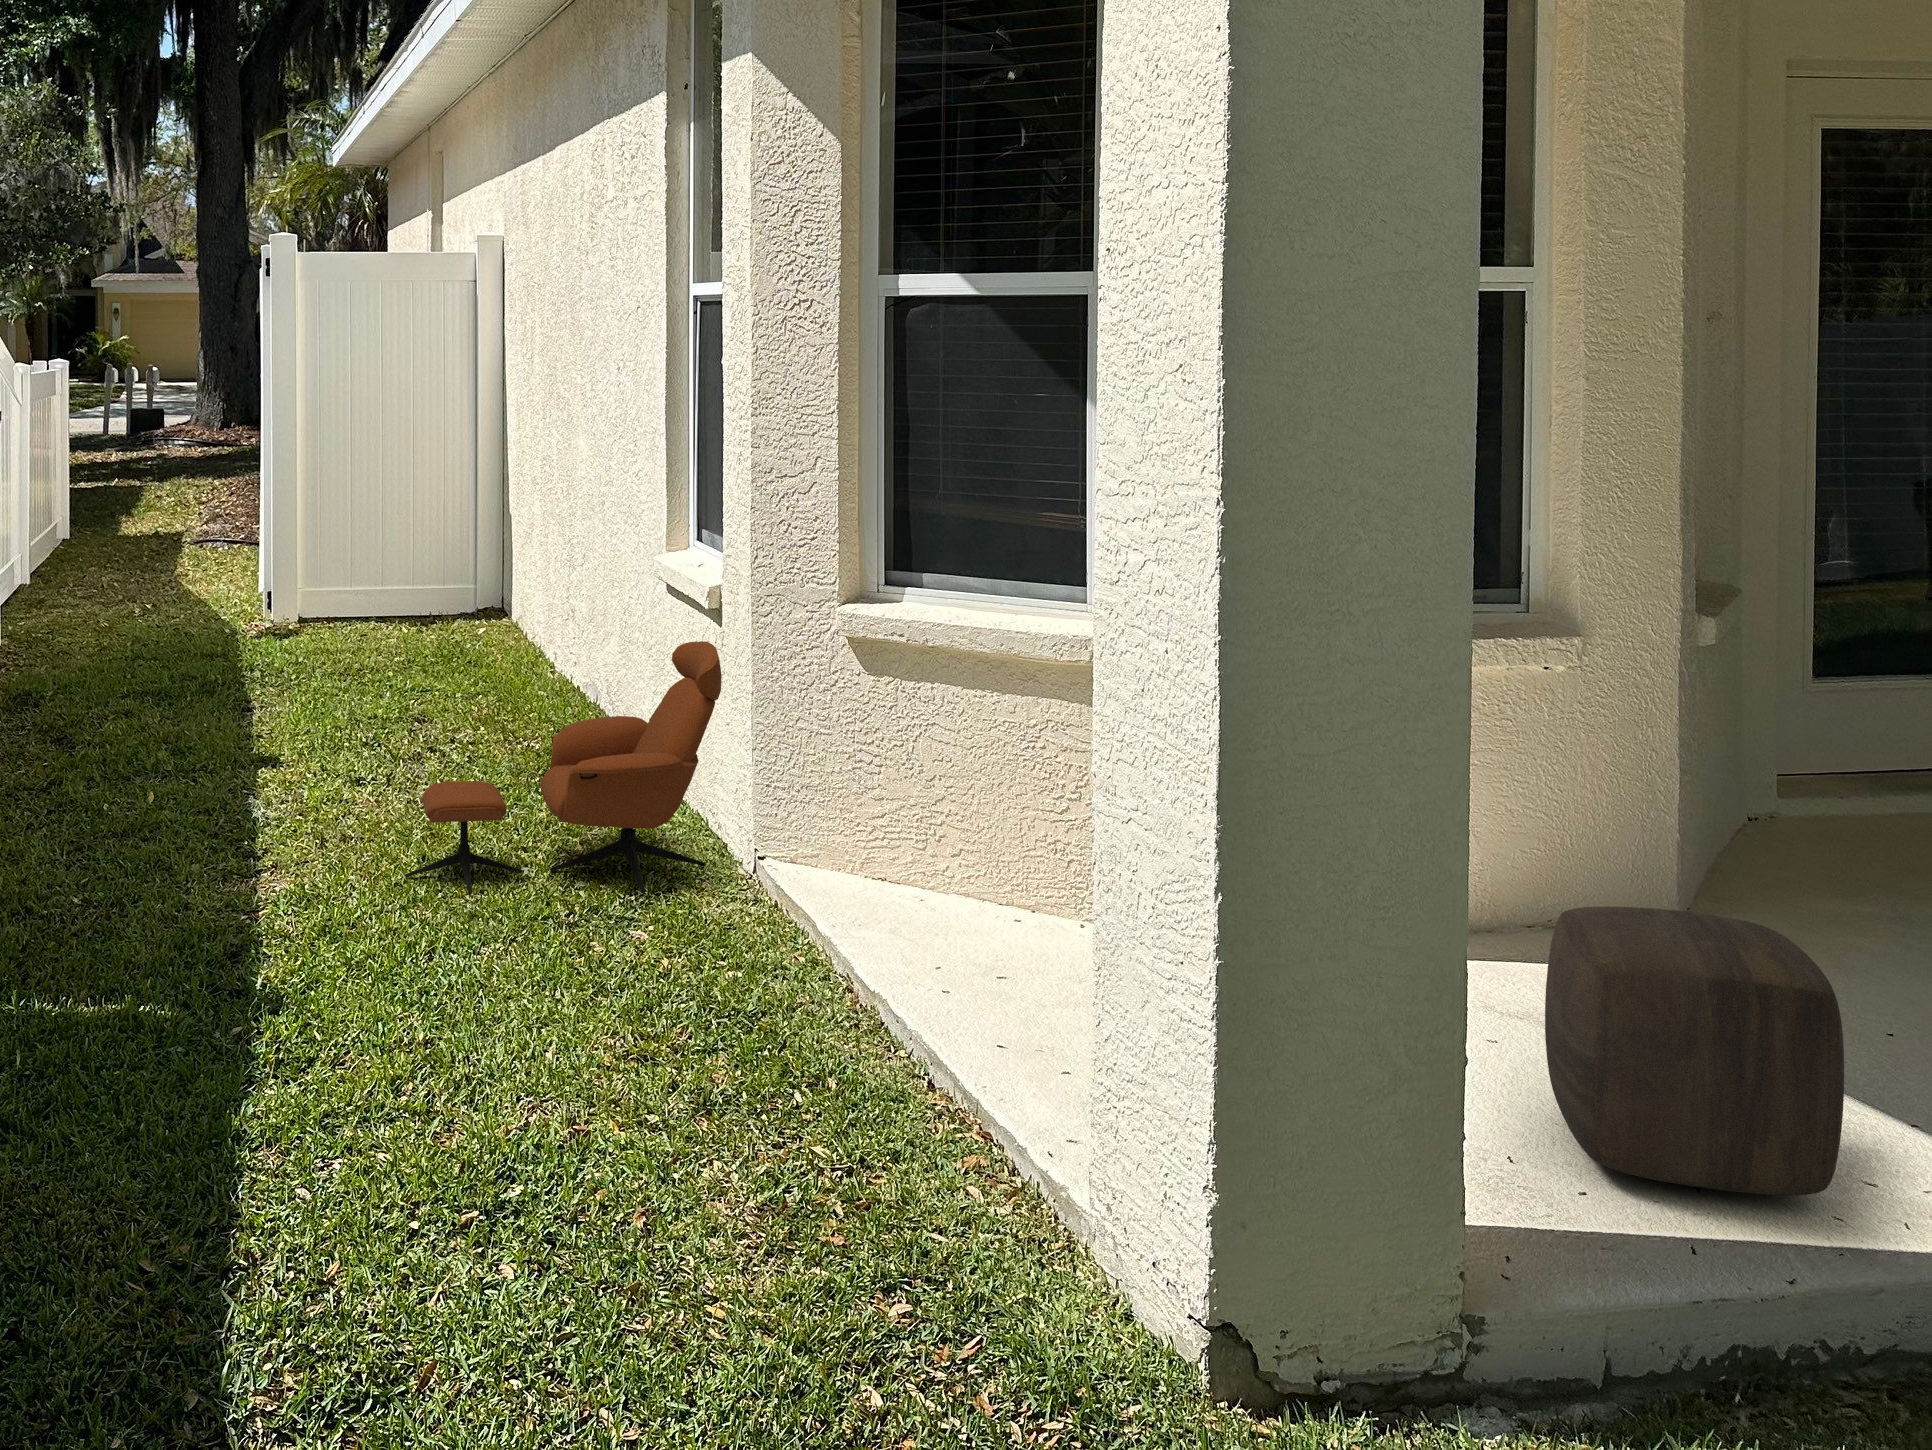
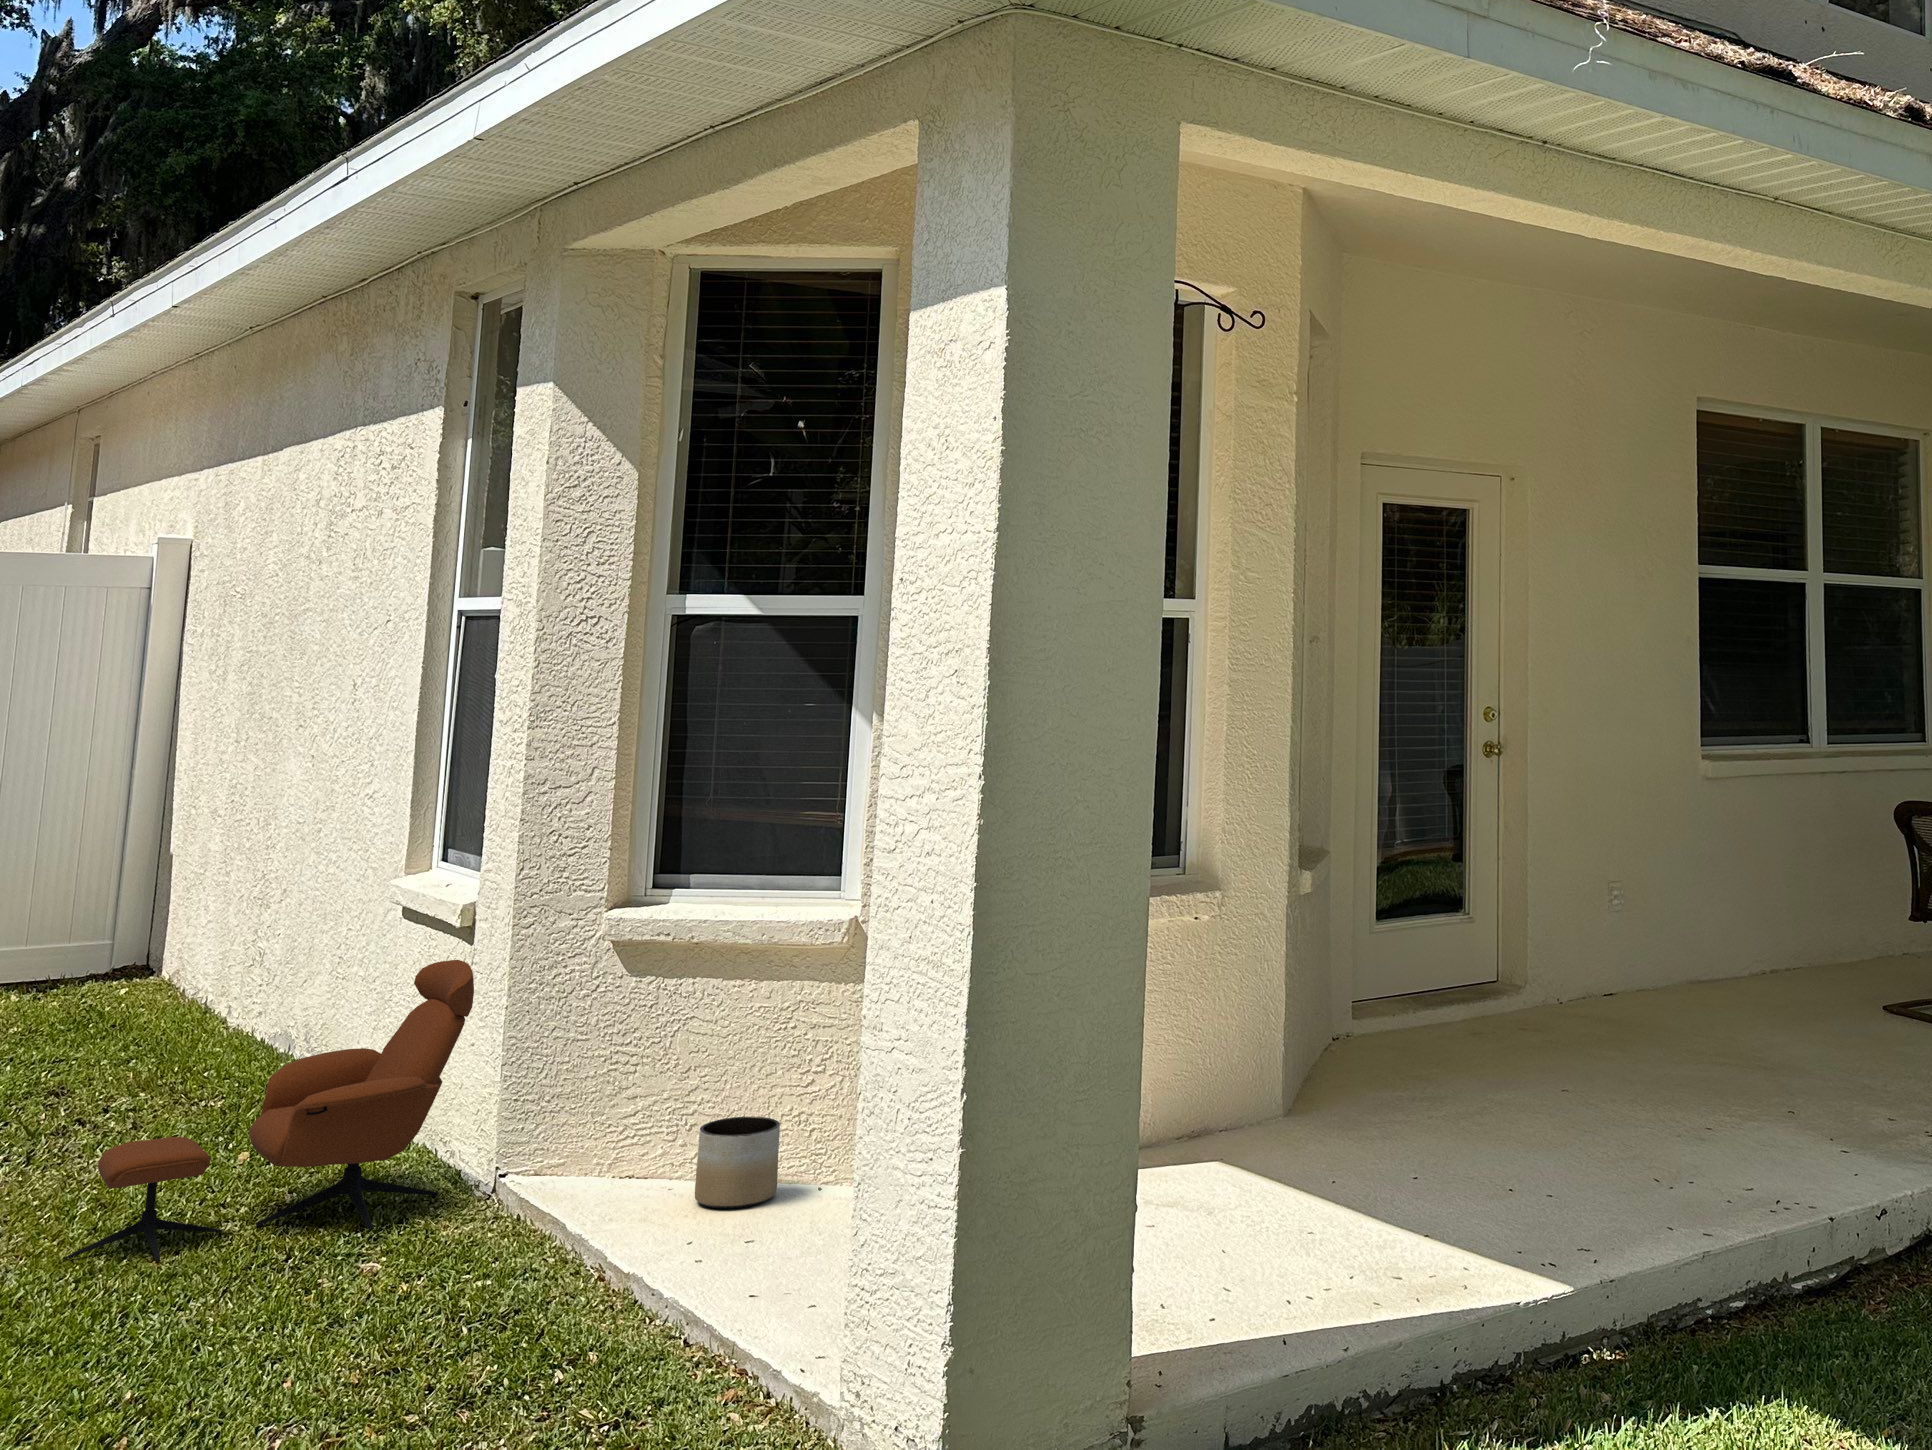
planter: none [940,840,1027,939] -> present [695,1117,780,1208]
ottoman: present [1545,907,1844,1195] -> none [1190,1076,1374,1278]

